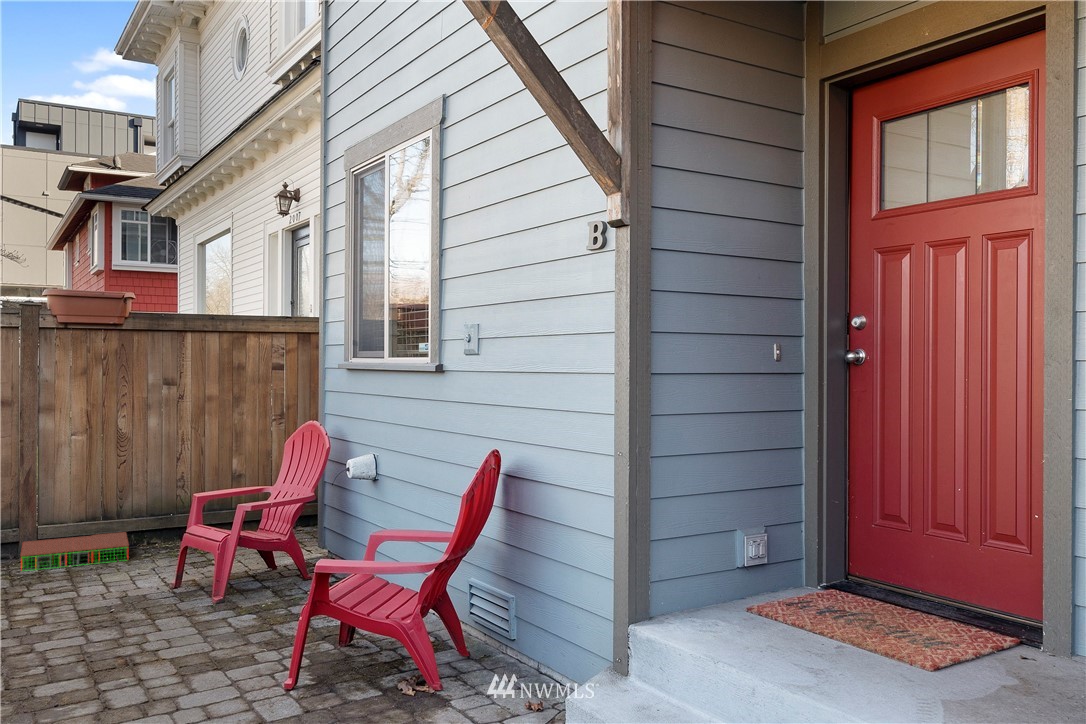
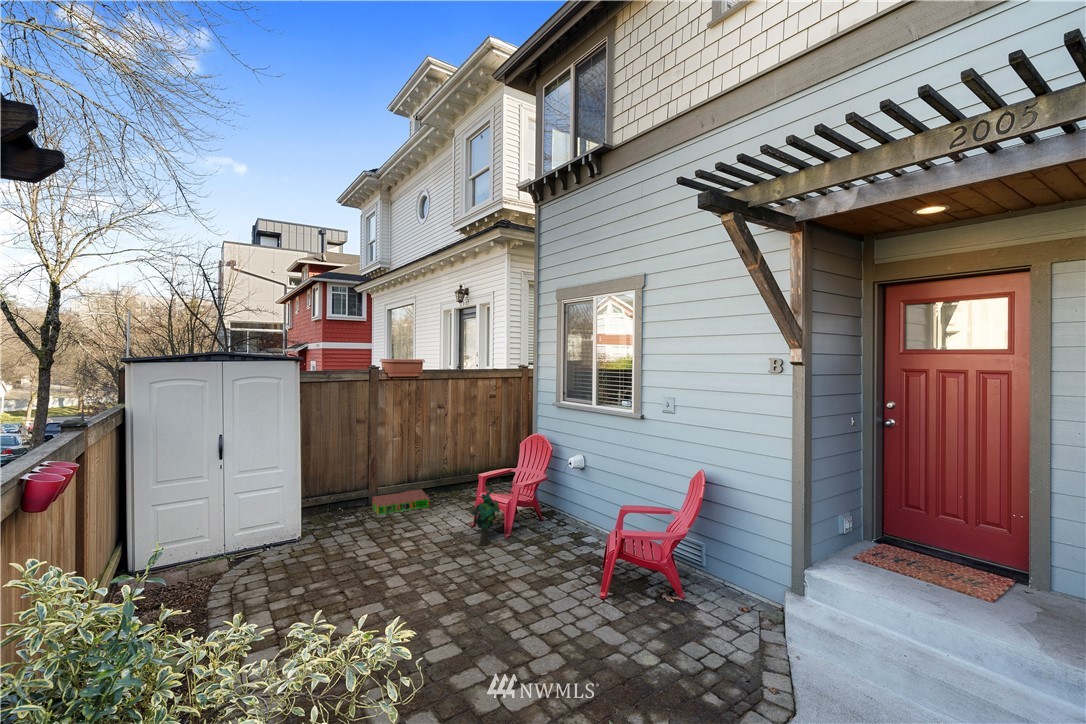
decorative plant: none [131,507,198,614] -> present [469,488,500,546]

